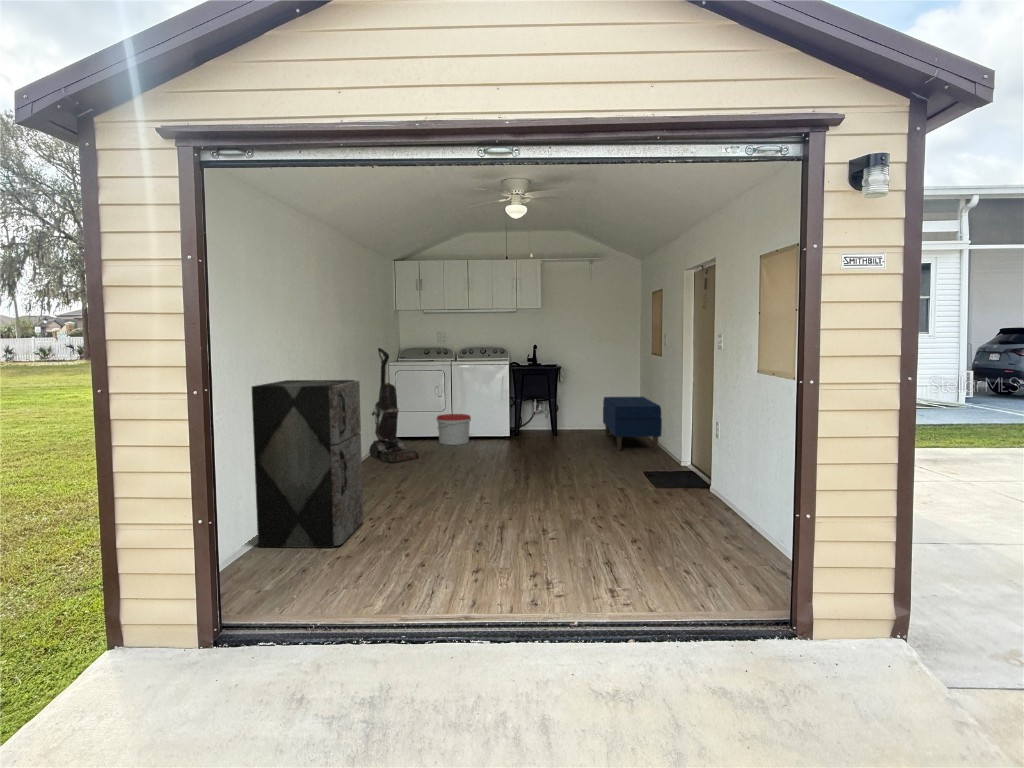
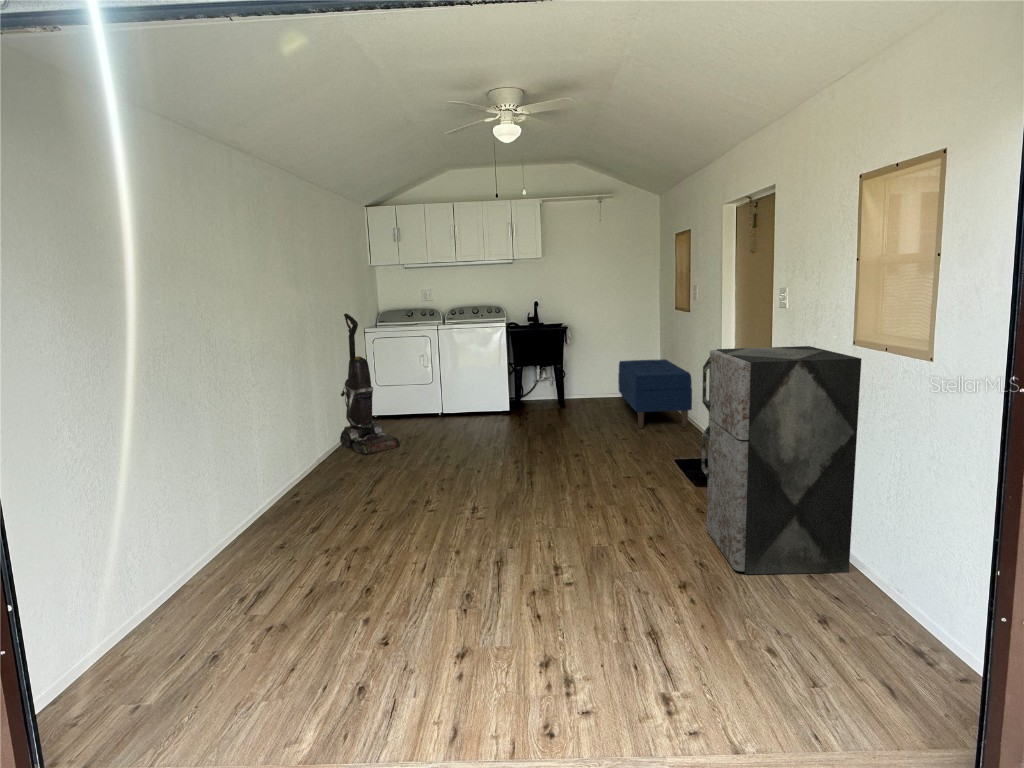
storage cabinet: present [251,380,363,548] -> present [701,346,861,574]
bucket: present [437,414,471,445] -> none [422,387,463,425]

